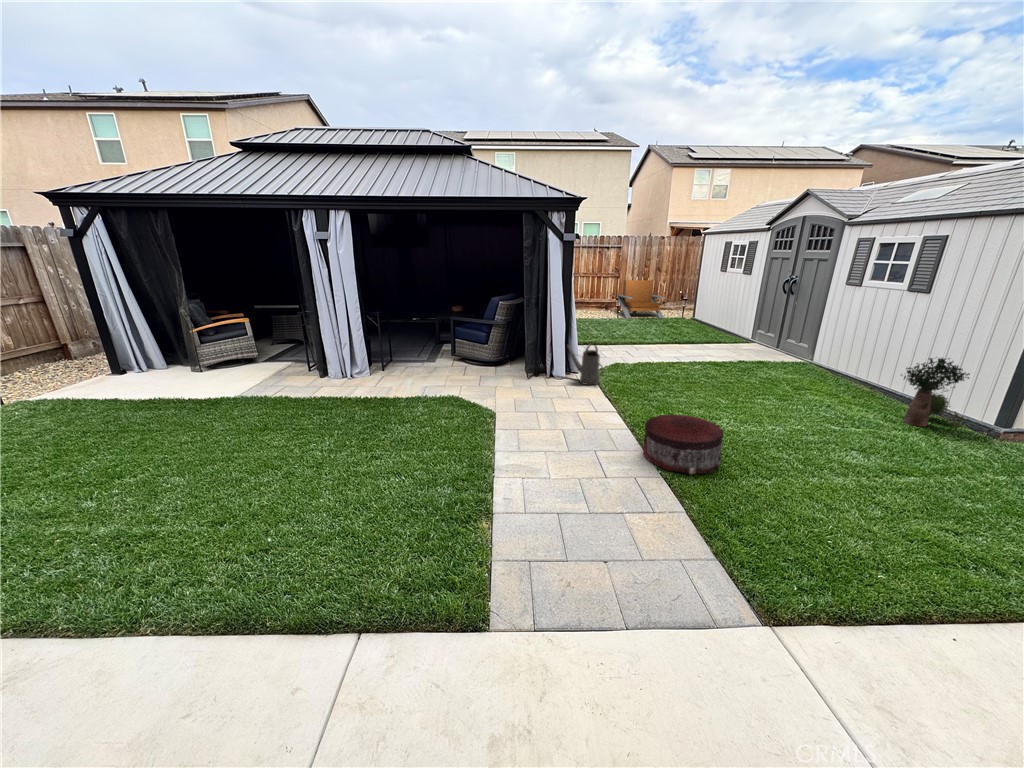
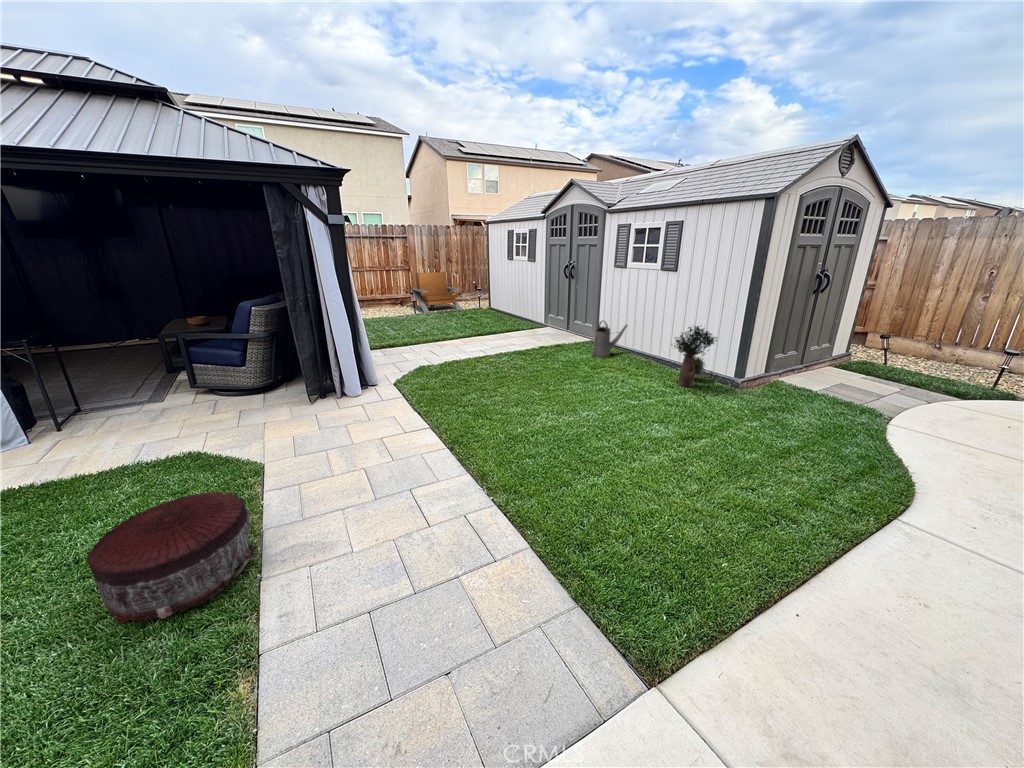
watering can: present [567,344,604,385] -> present [589,321,627,358]
pouf: present [643,414,723,474] -> present [87,491,253,624]

